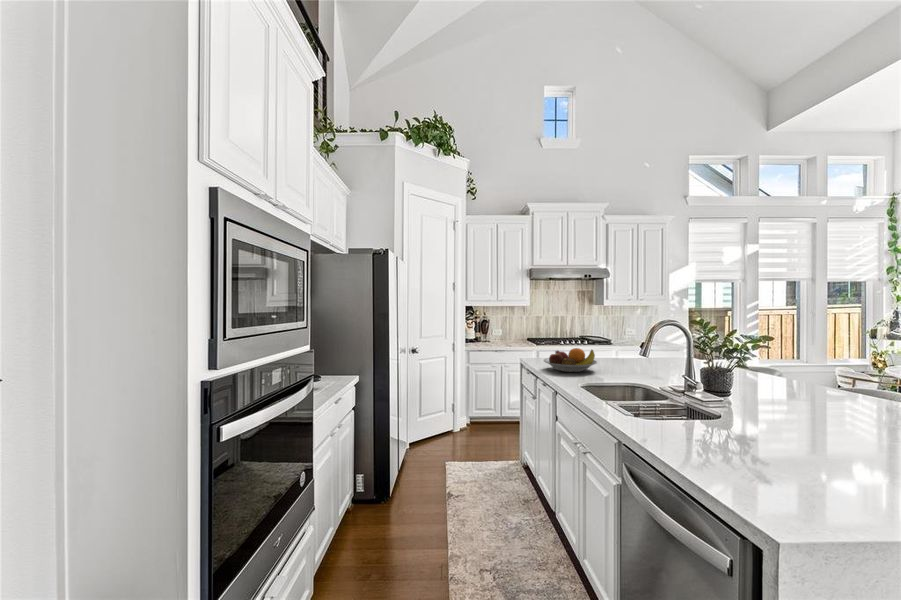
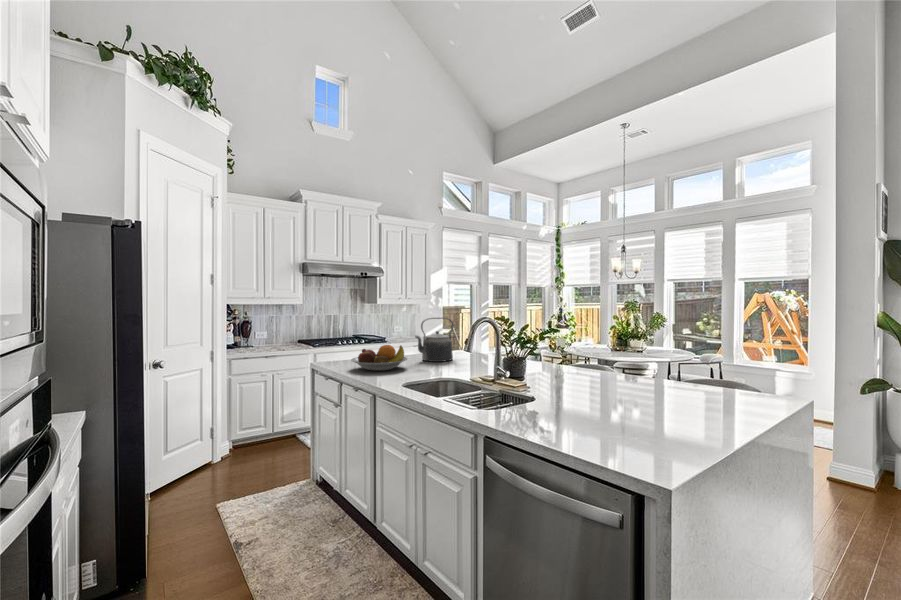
kettle: none [612,324,656,369] -> present [415,318,454,362]

